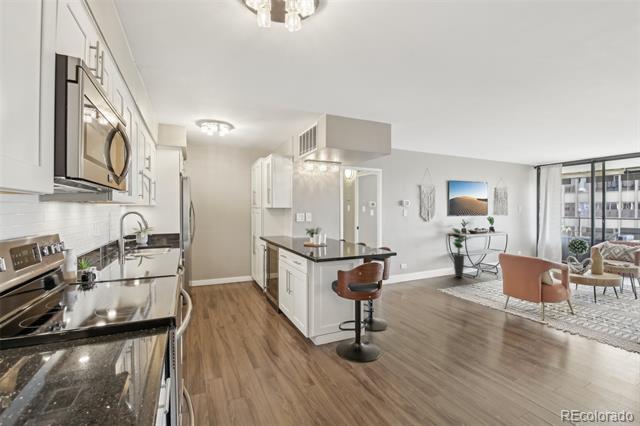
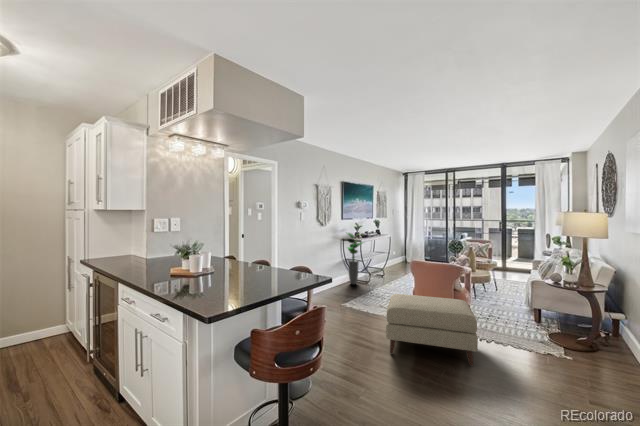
ottoman: none [457,279,547,342] -> present [386,294,478,366]

